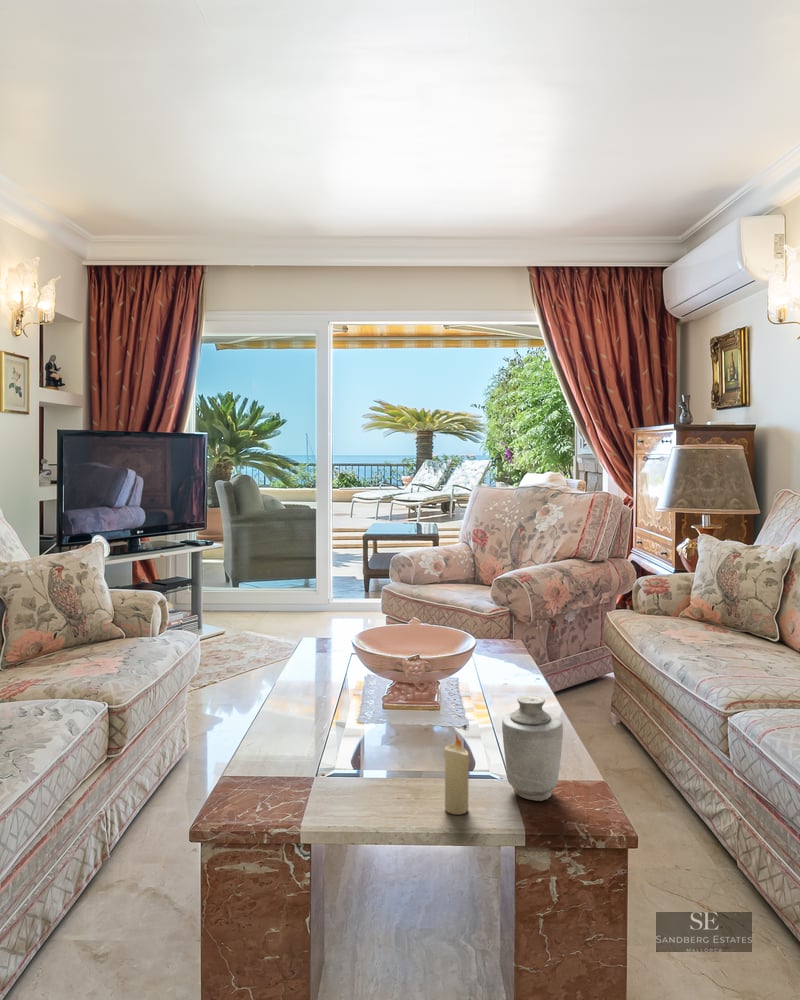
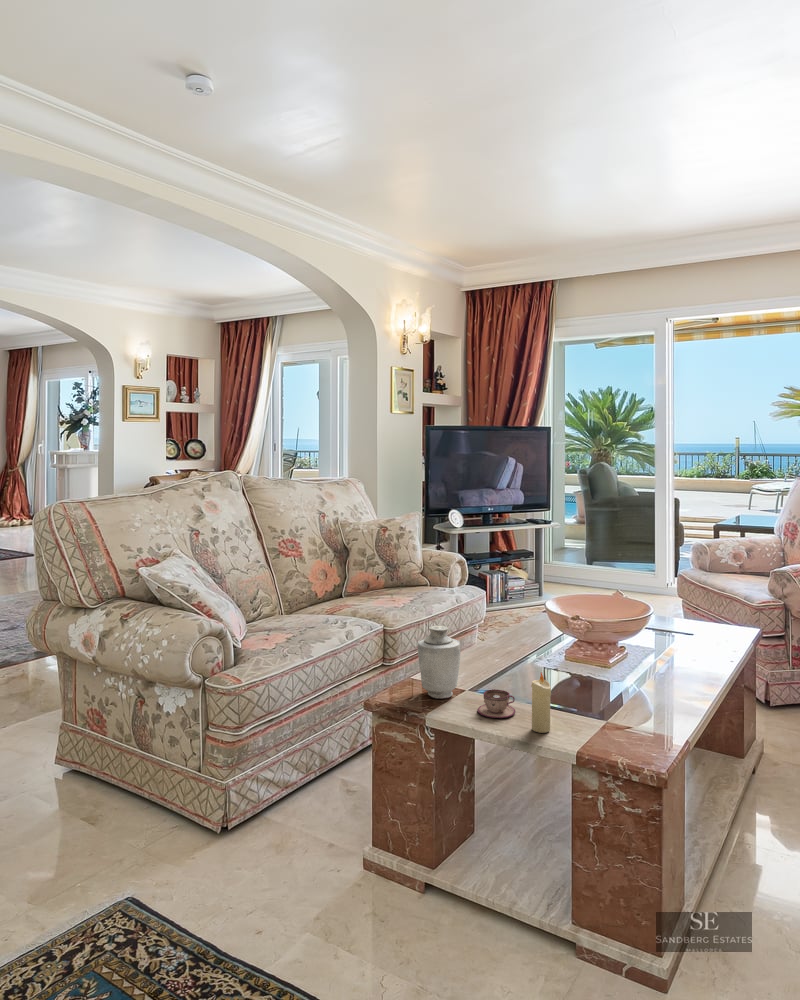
vase: present [502,696,563,801] -> present [418,626,460,699]
teacup: none [356,767,407,809] -> present [477,689,515,718]

